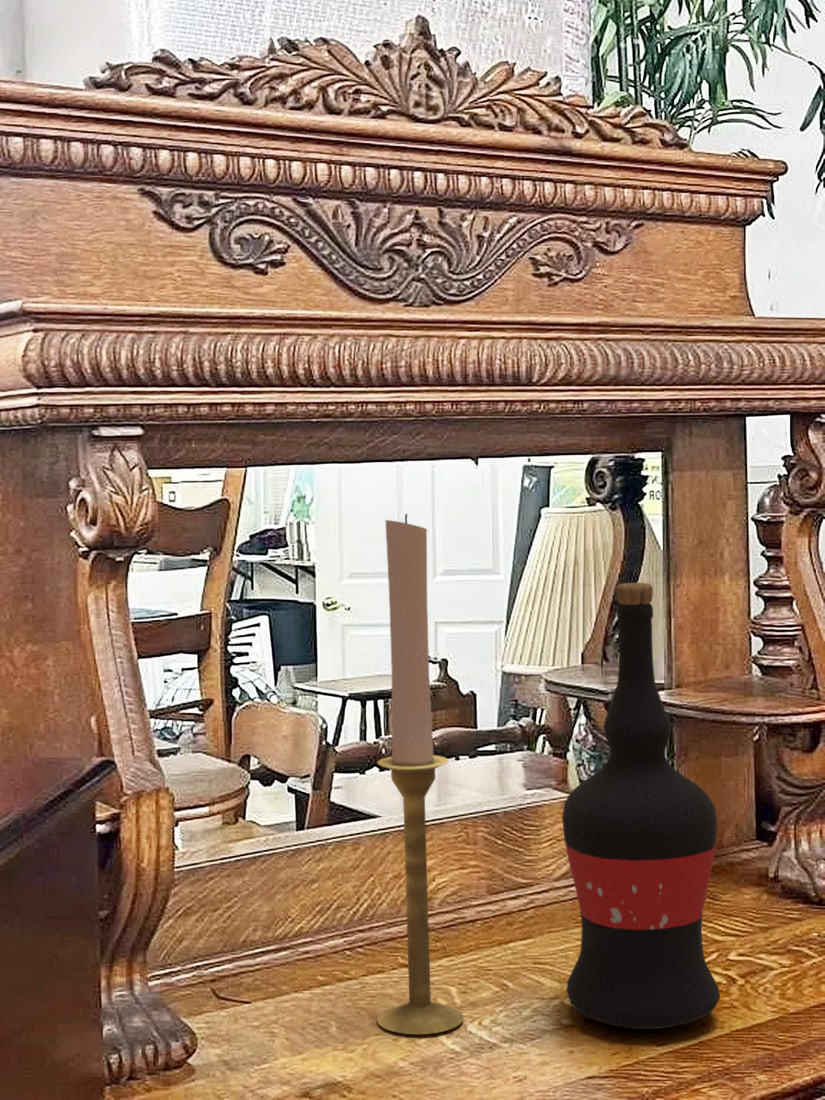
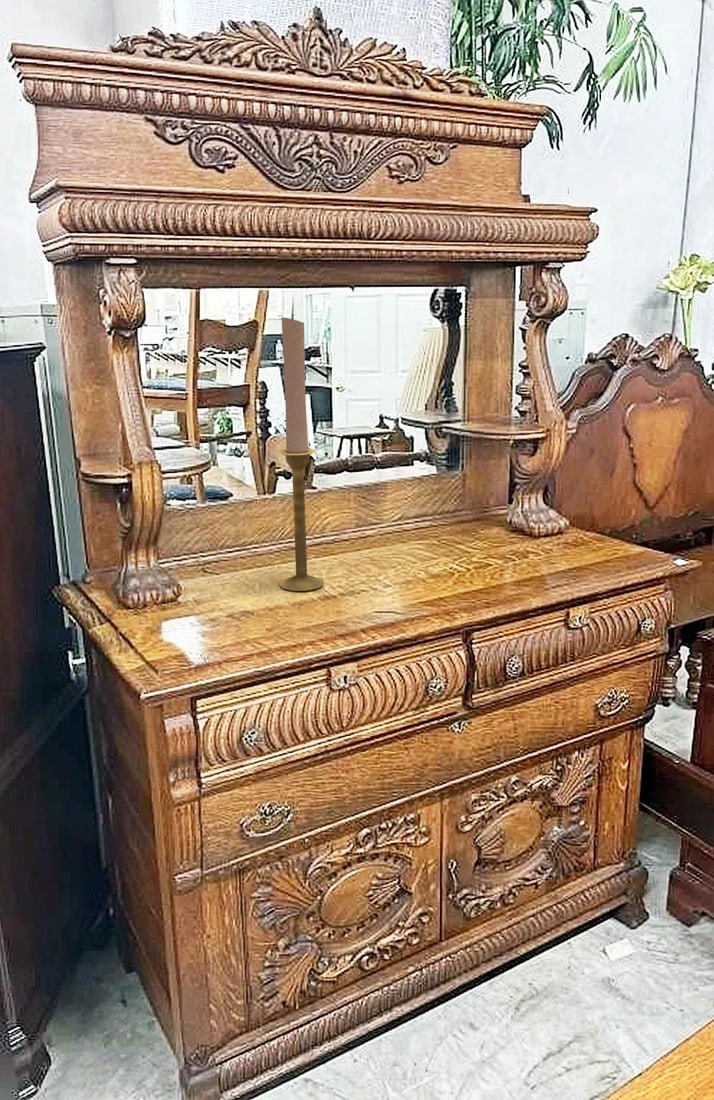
wine bottle: present [562,583,720,1029] -> none [377,356,458,594]

